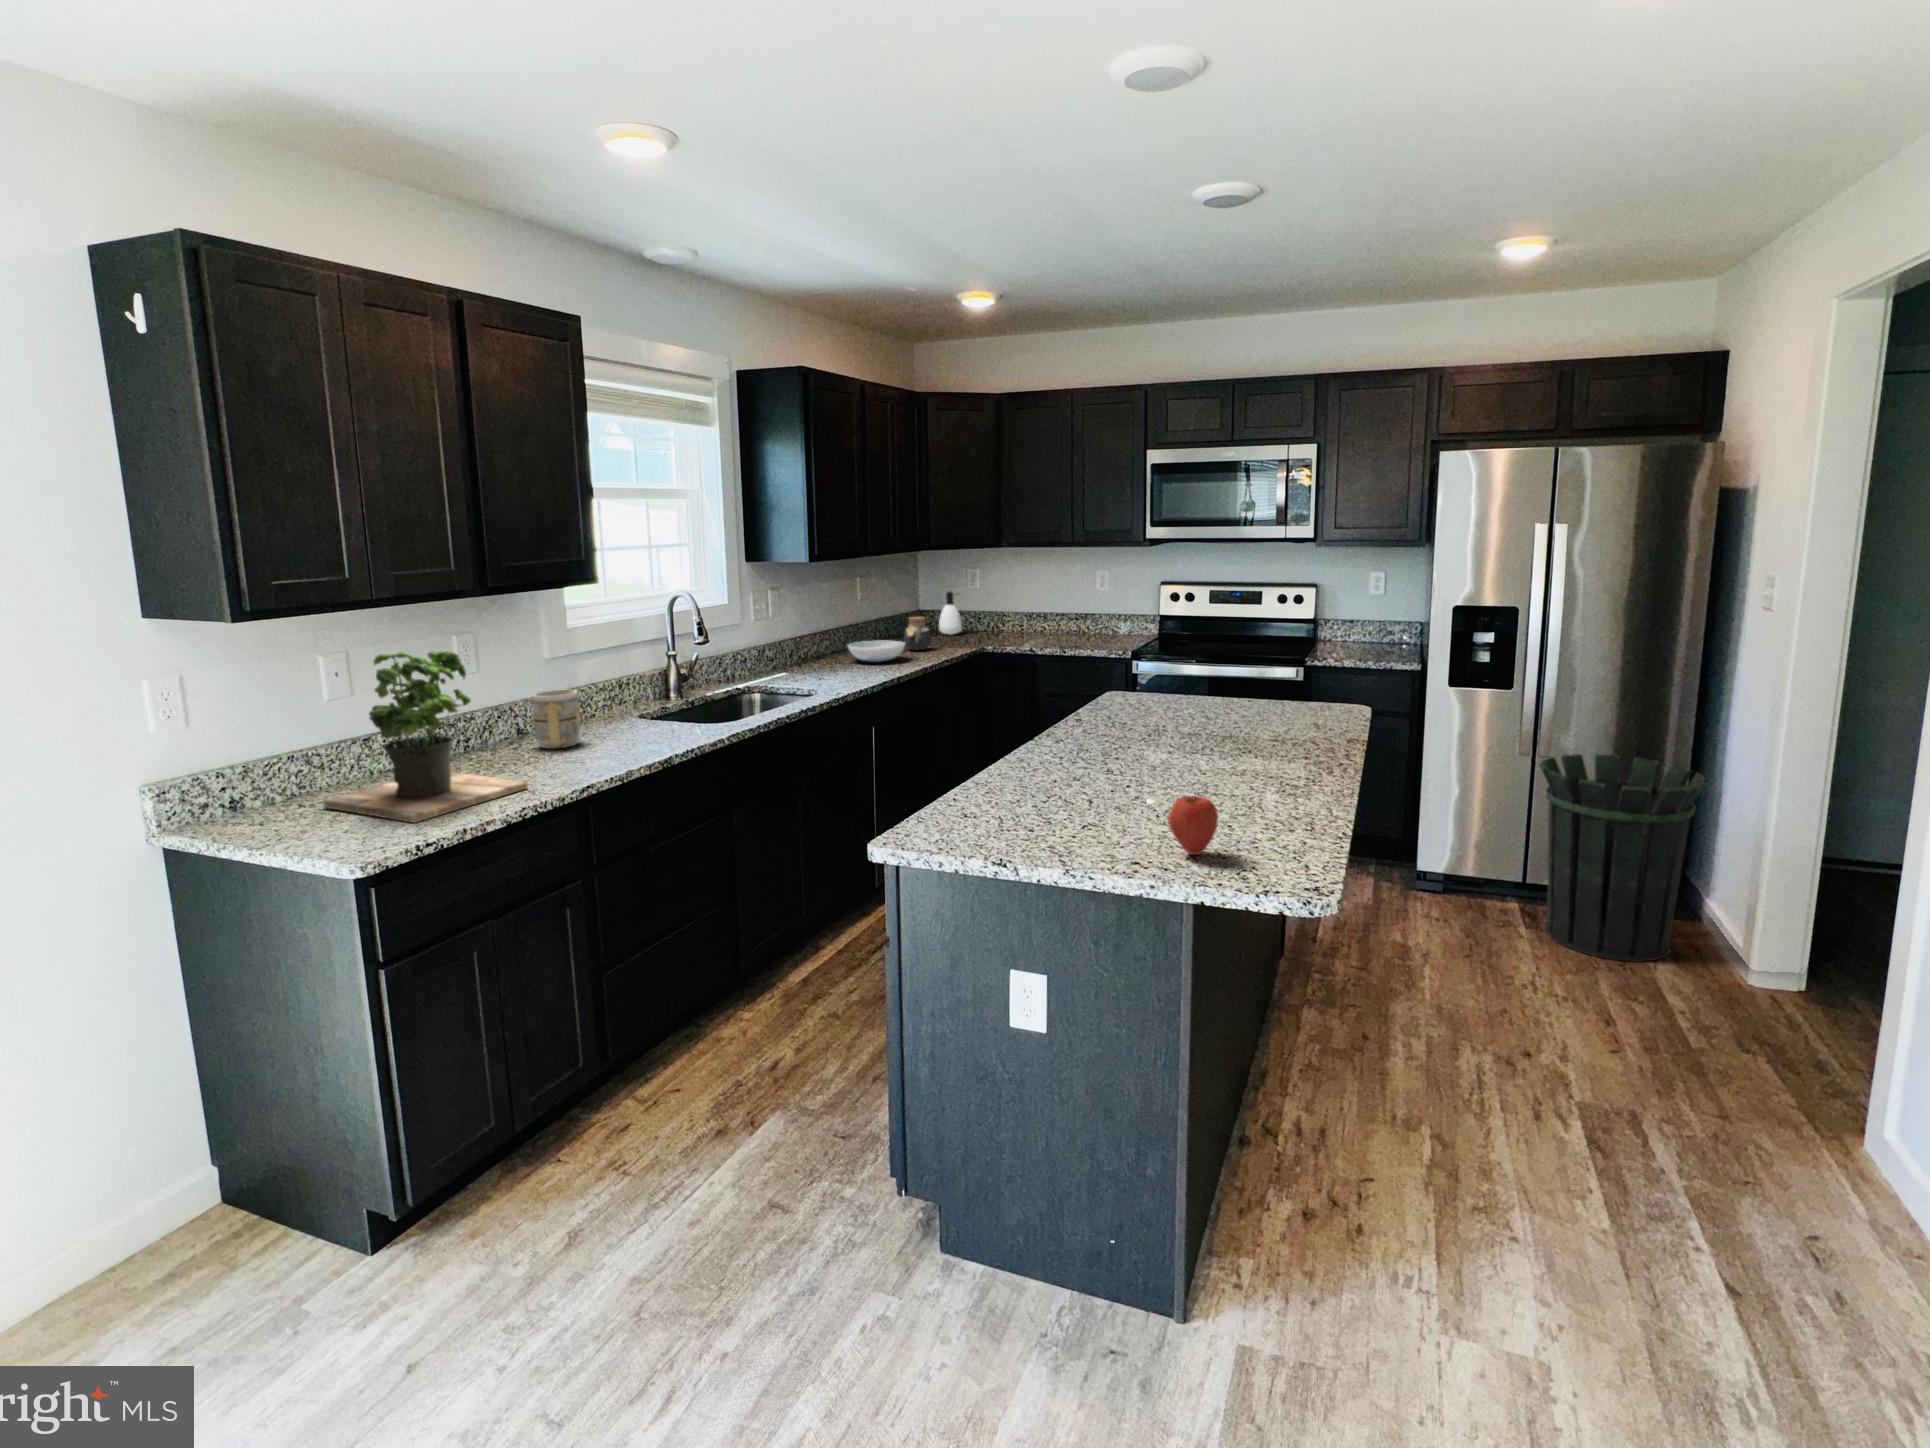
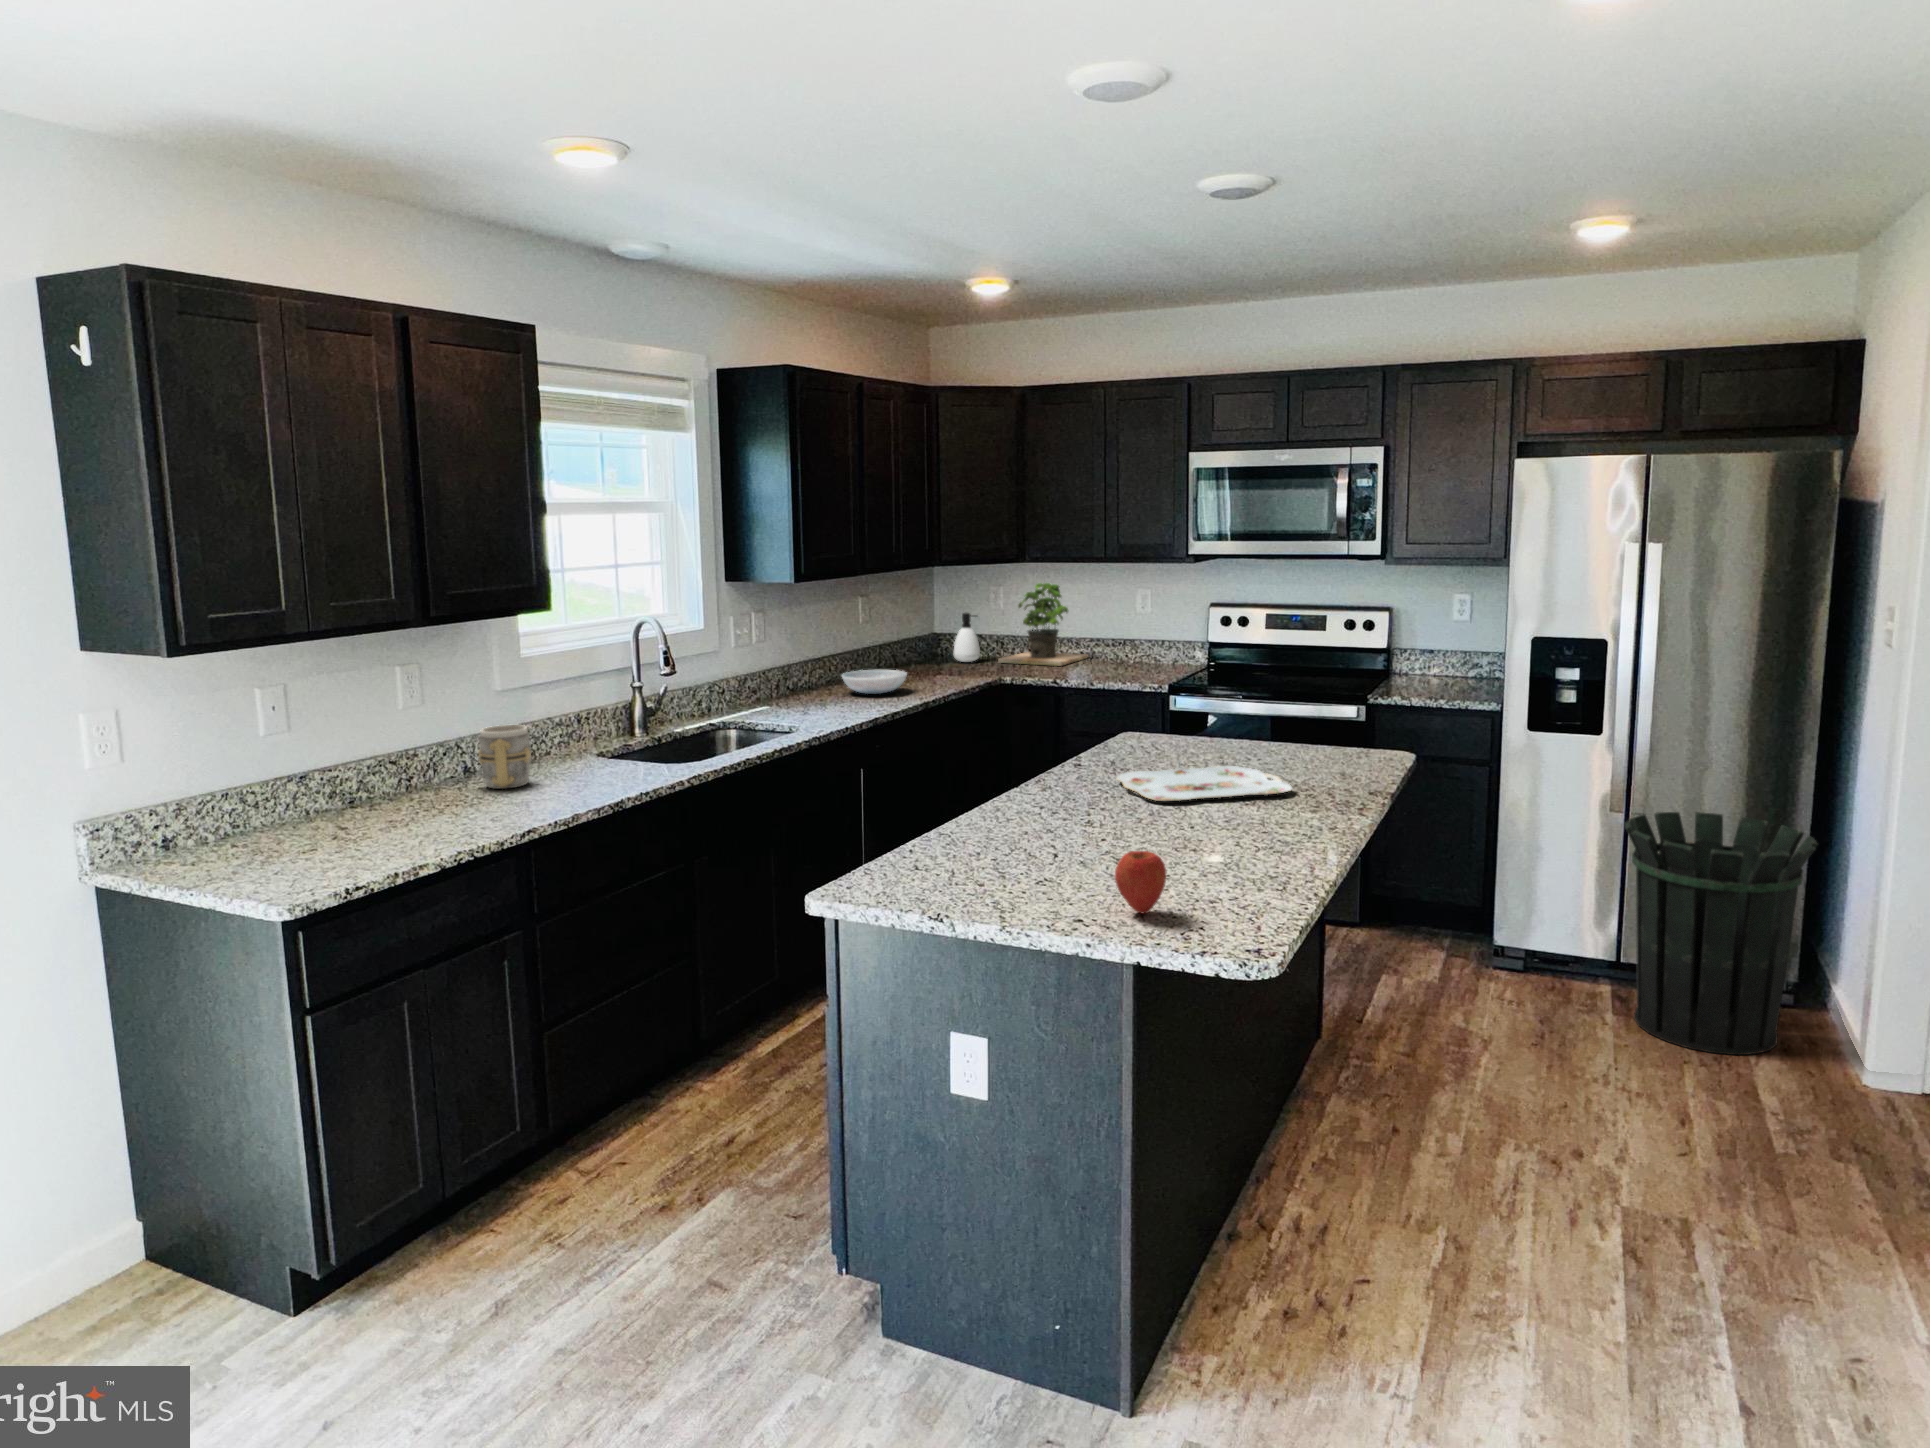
jar: present [904,617,931,651] -> none [909,642,940,681]
potted plant: present [323,650,528,823] -> present [998,583,1088,666]
serving tray: none [1120,719,1282,751] -> present [1117,766,1292,801]

